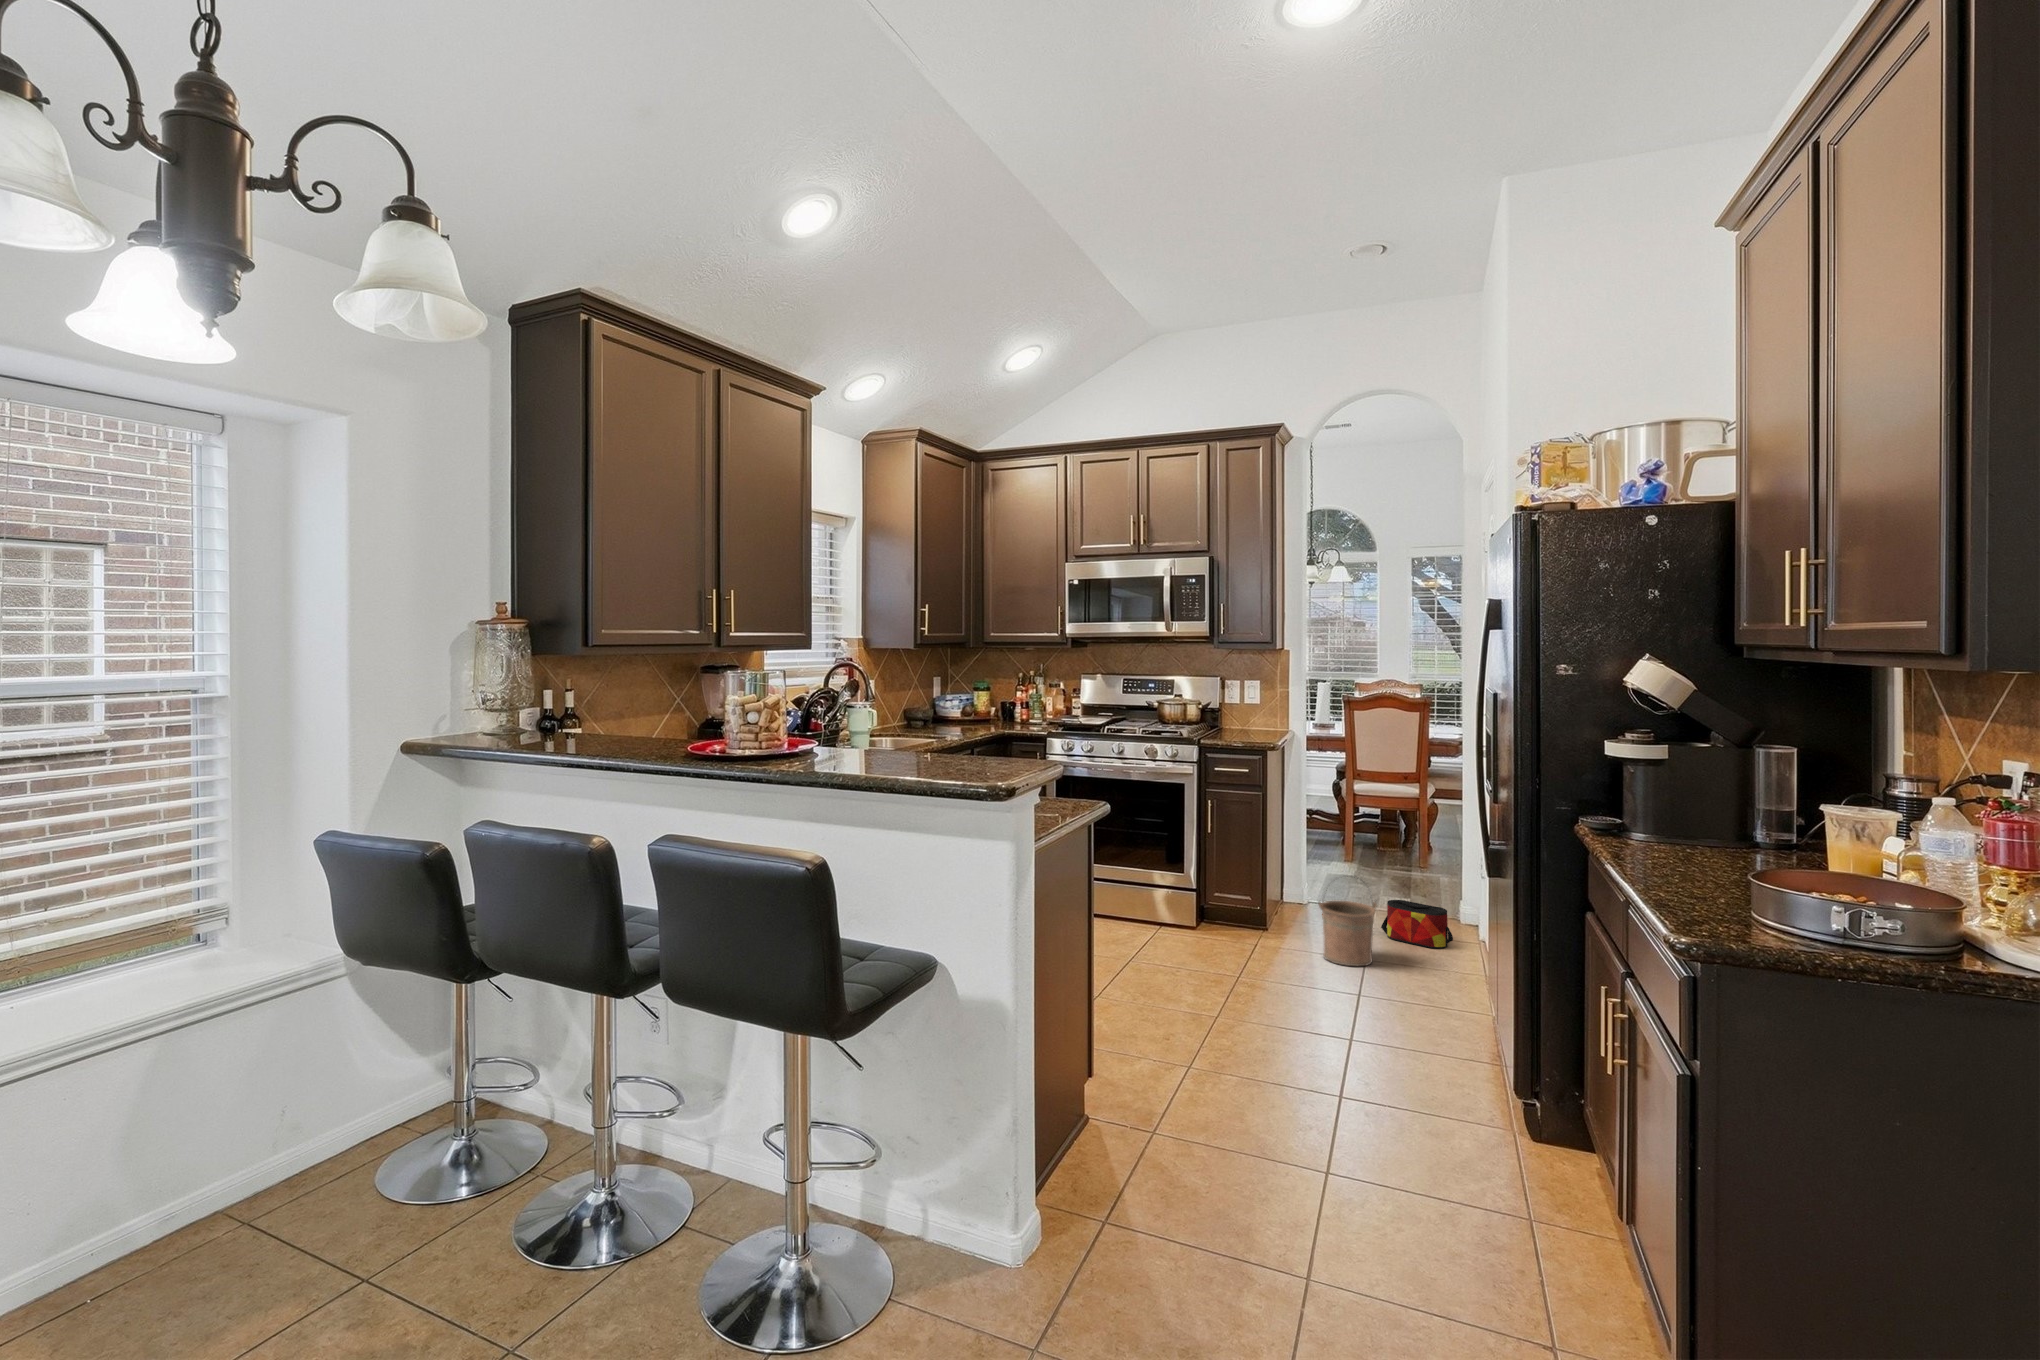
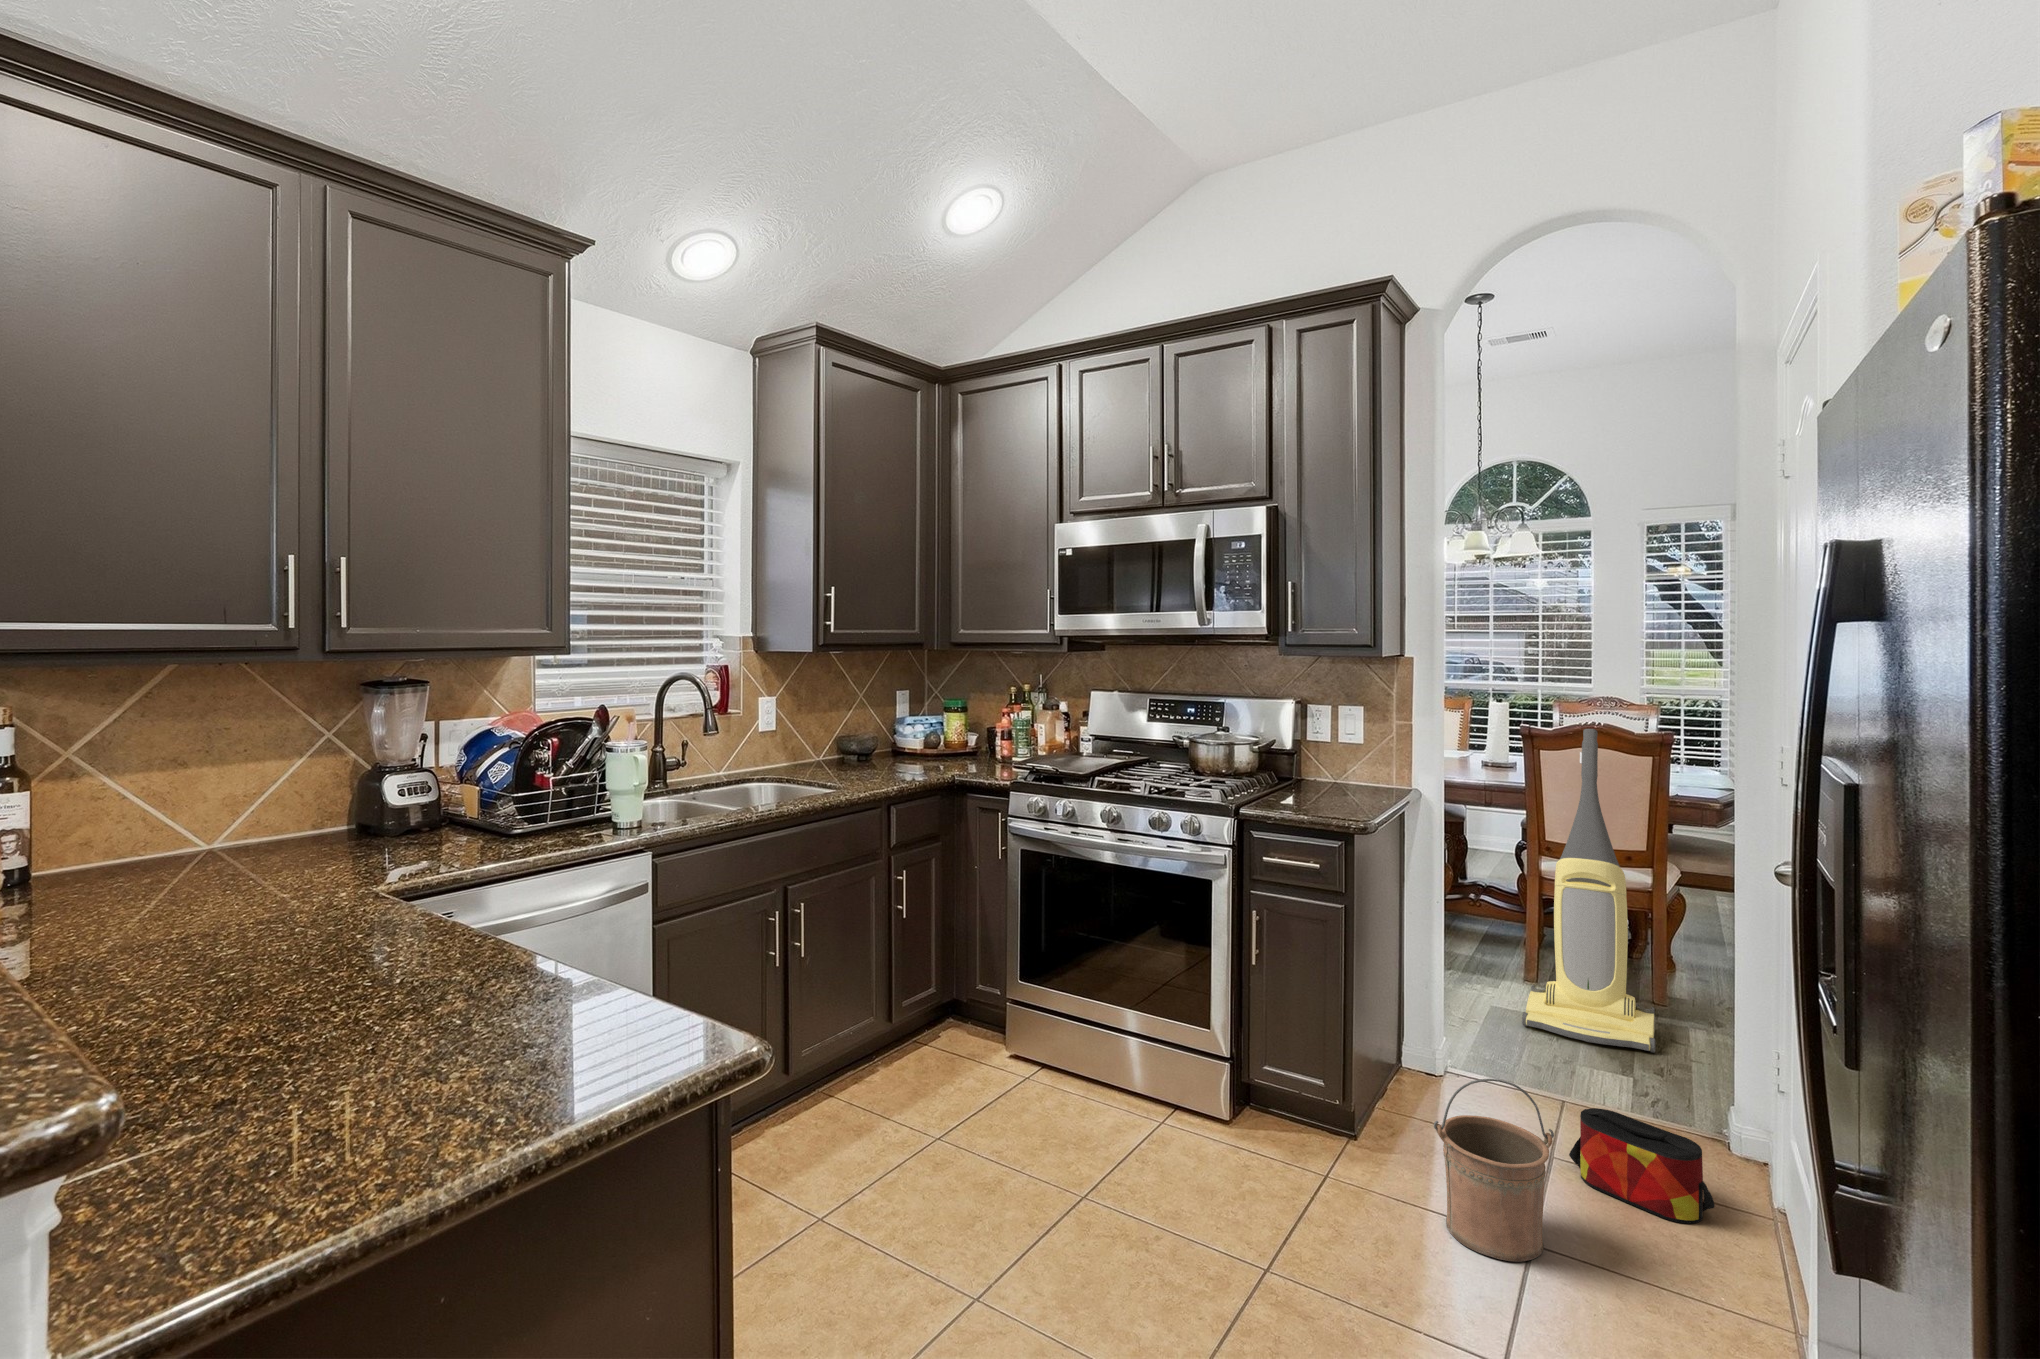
vacuum cleaner: none [1348,695,1422,887] -> present [1522,729,1655,1053]

